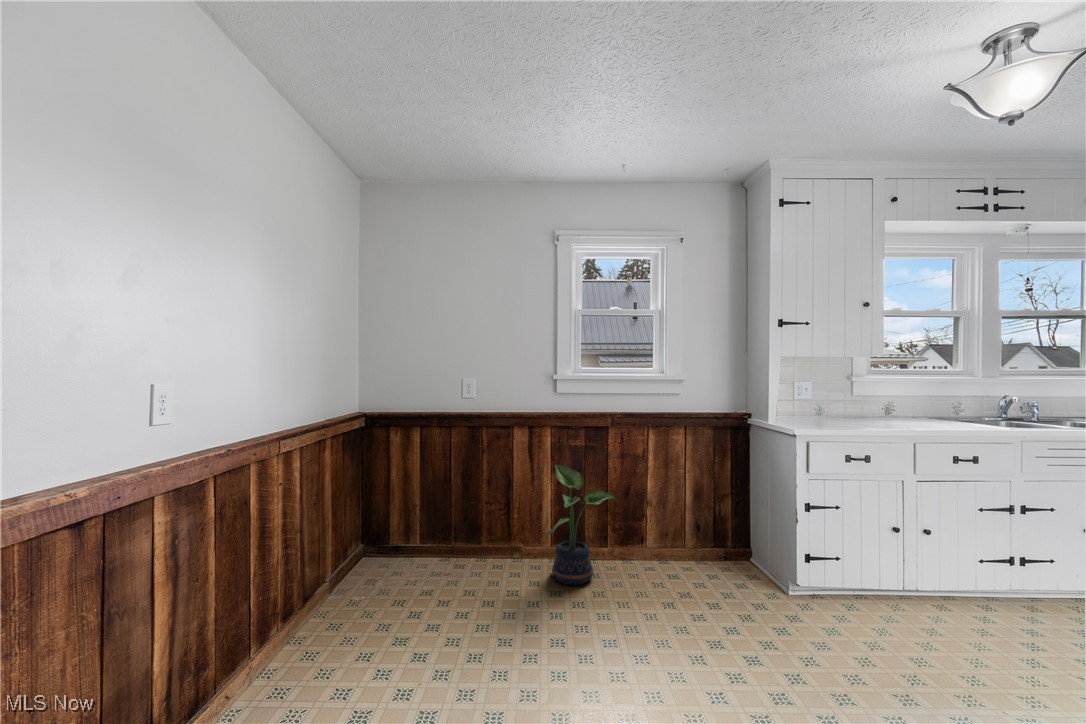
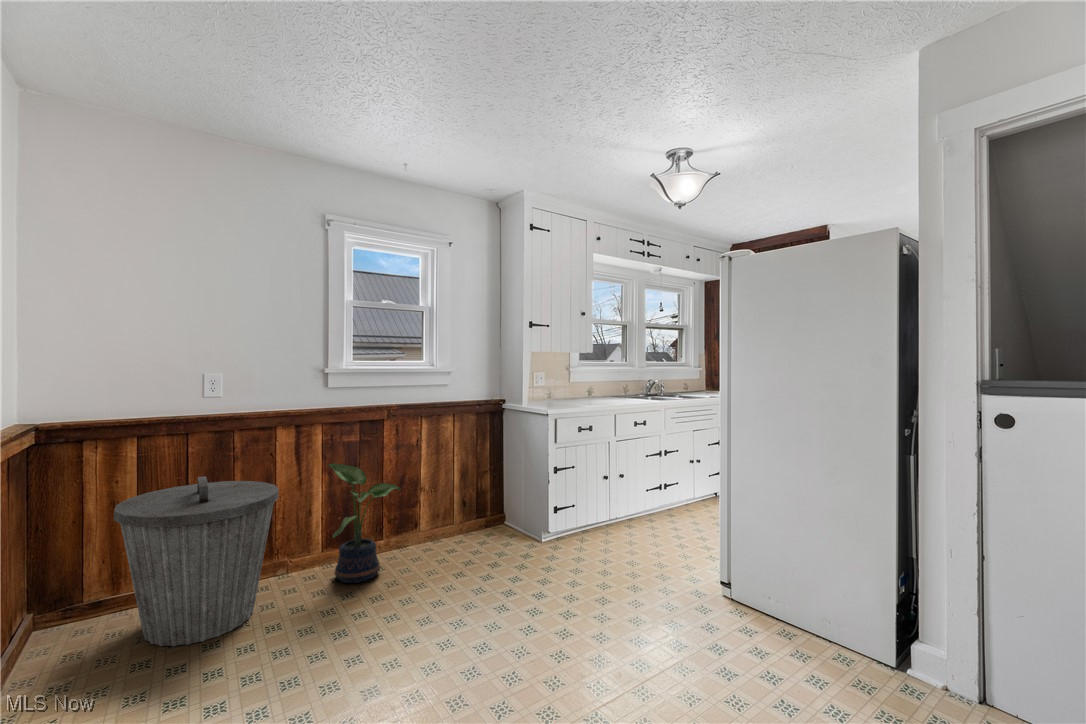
trash can: none [389,464,501,600] -> present [114,476,279,646]

